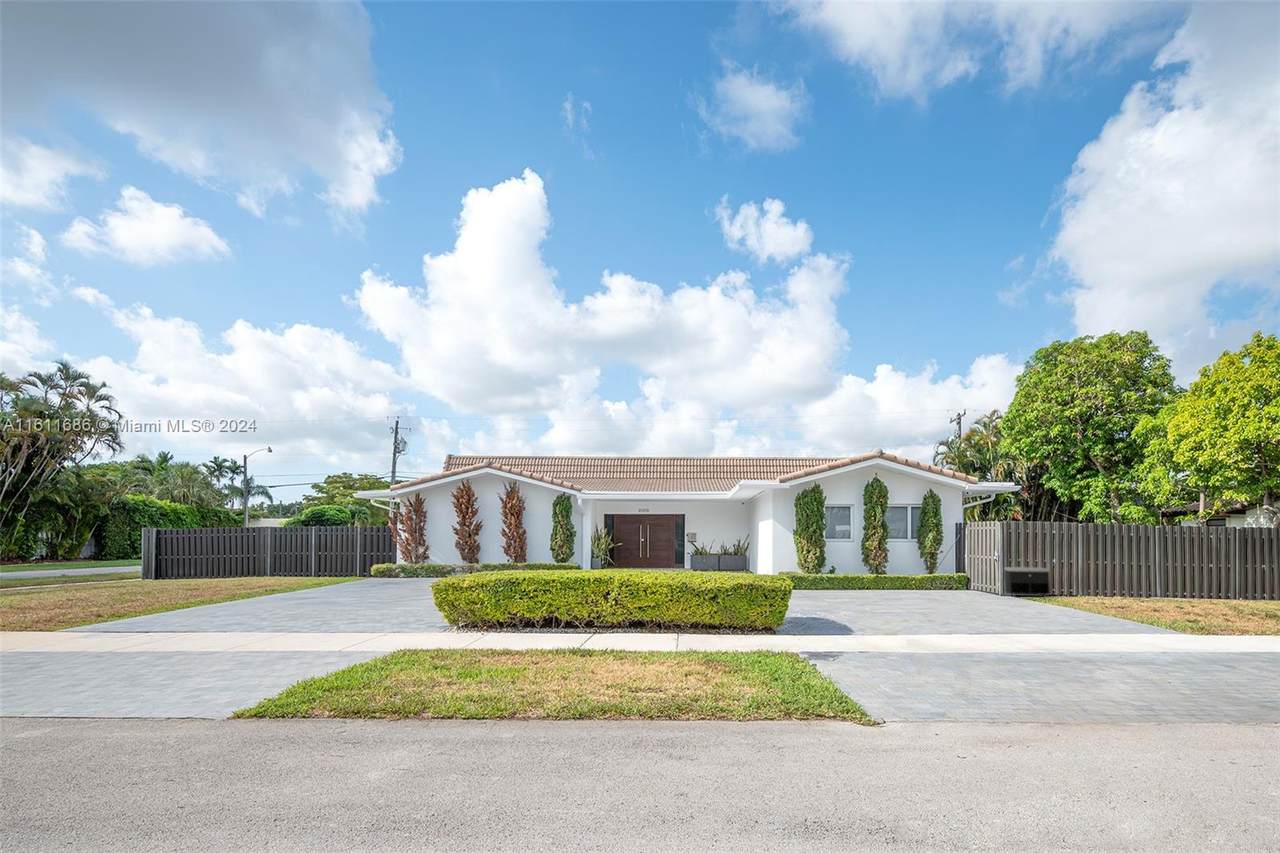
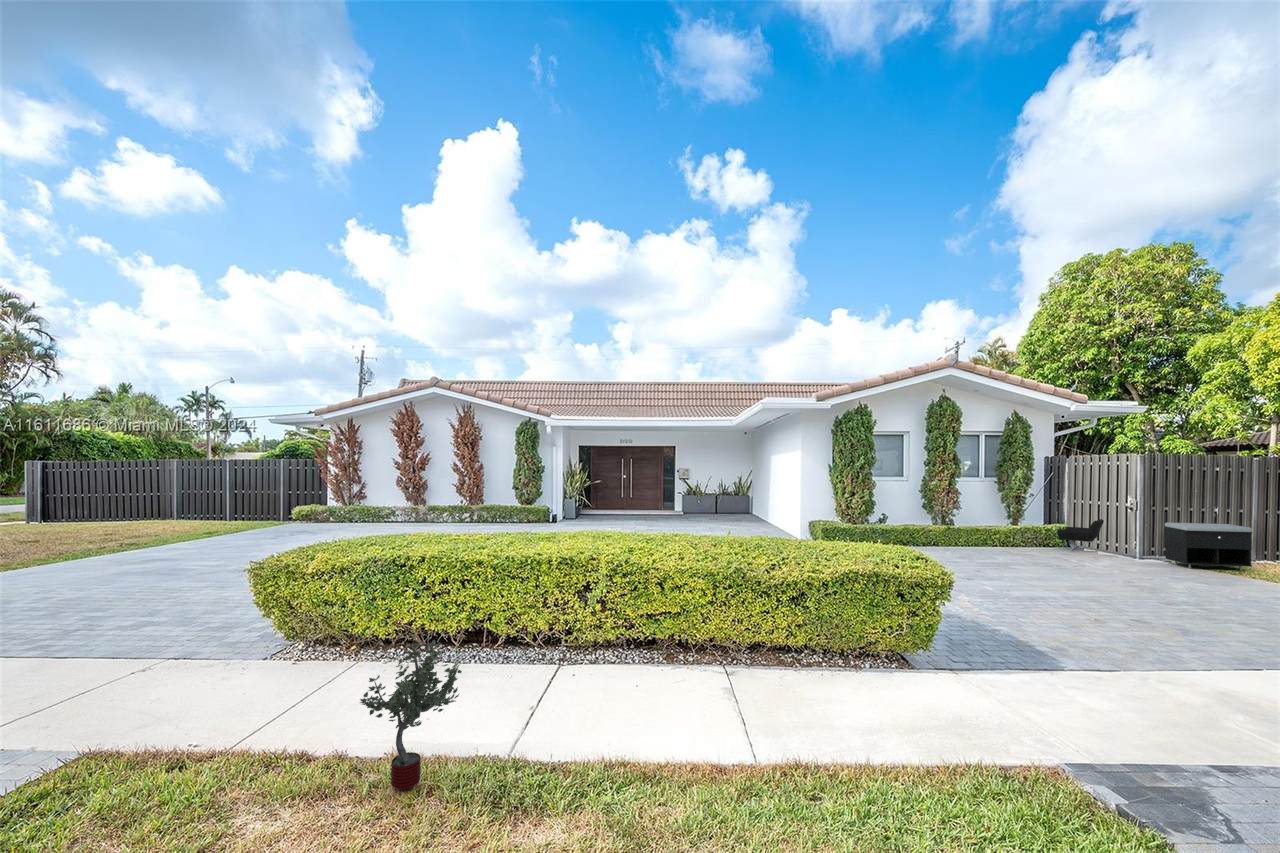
lounge chair: none [948,568,980,591] -> present [1057,519,1104,551]
potted tree: none [563,585,601,635] -> present [360,640,462,791]

